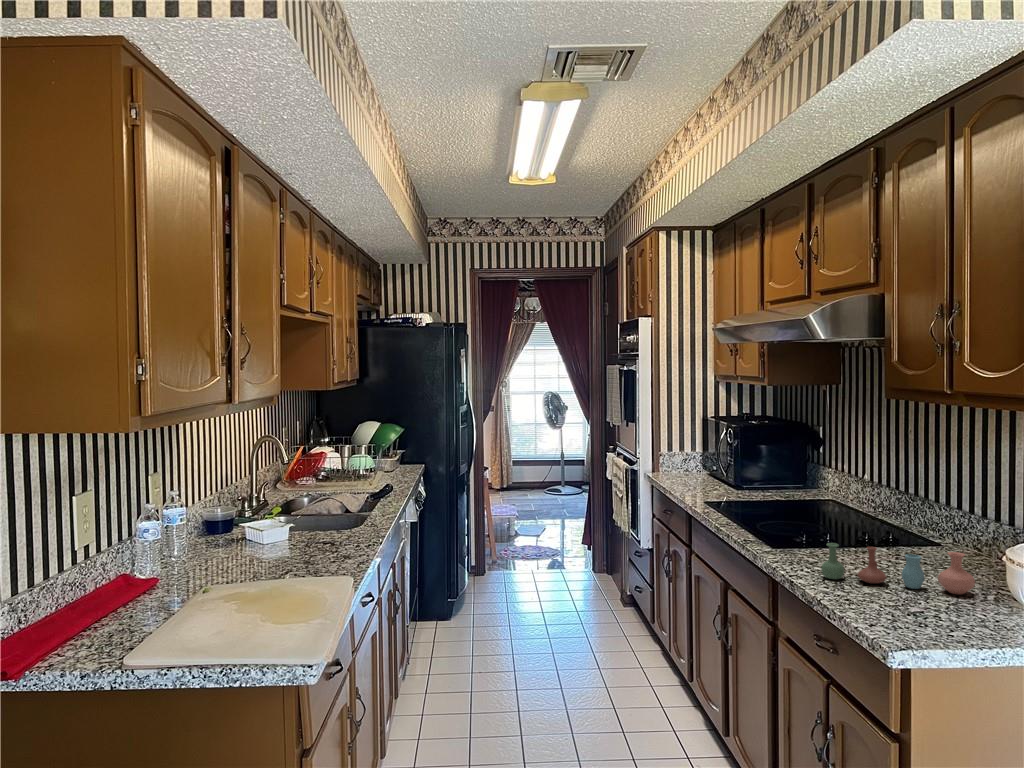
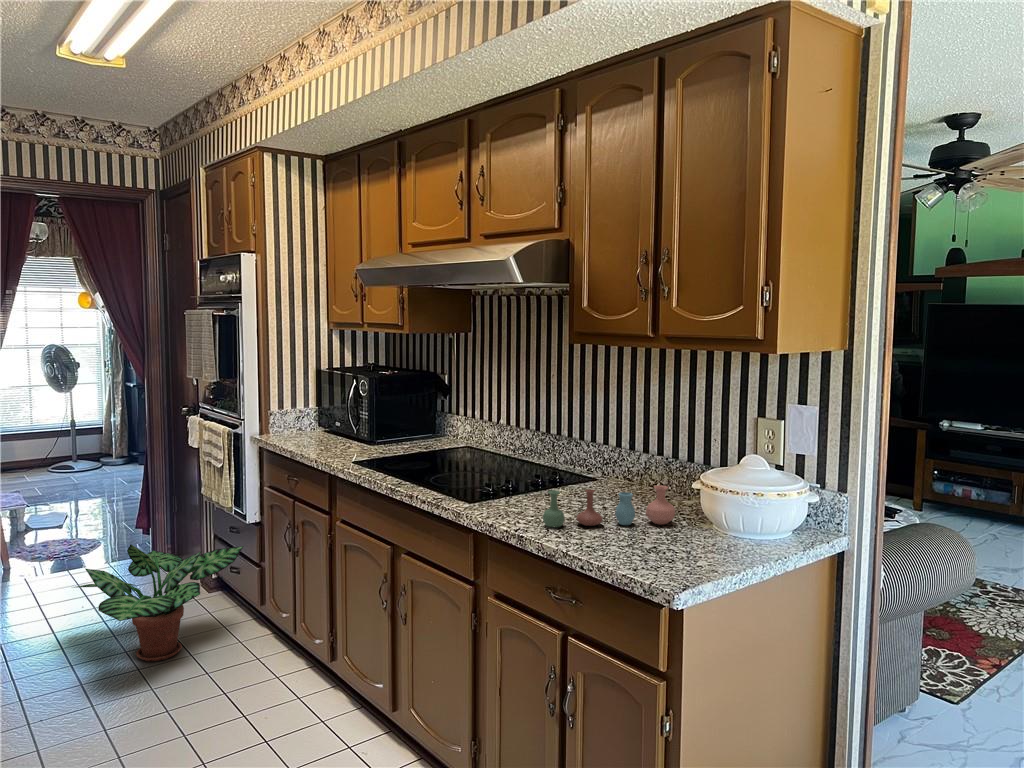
potted plant: none [513,553,639,652] -> present [74,545,244,661]

